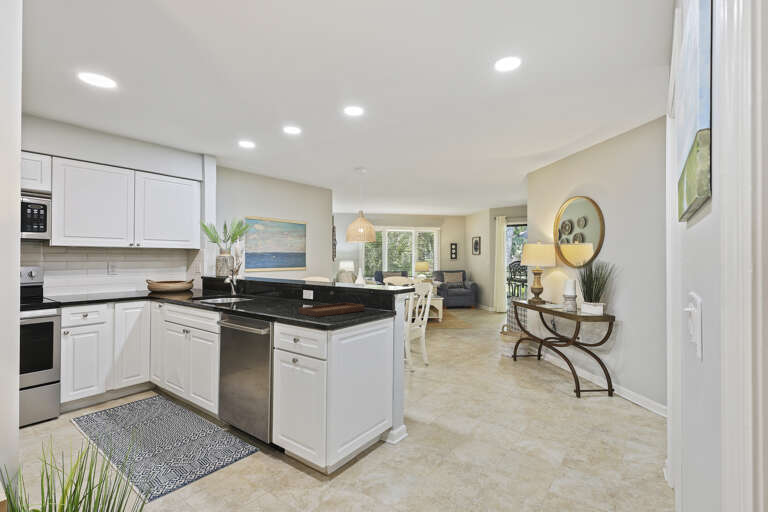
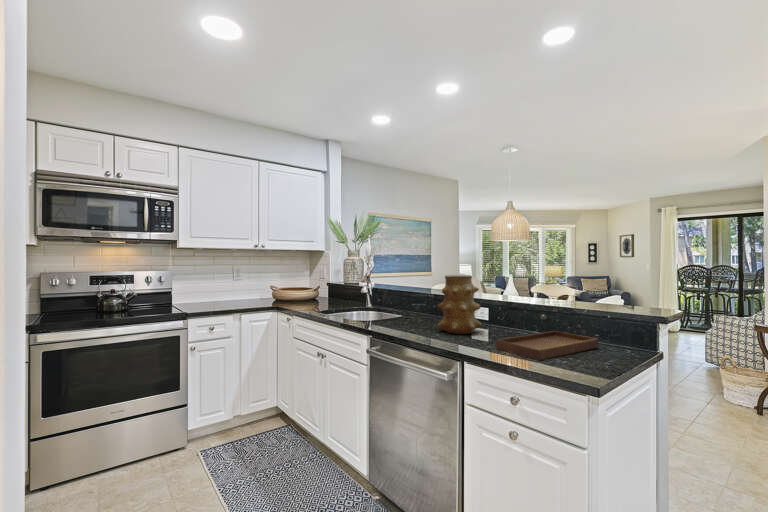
vase: none [271,267,303,308] -> present [438,275,482,334]

